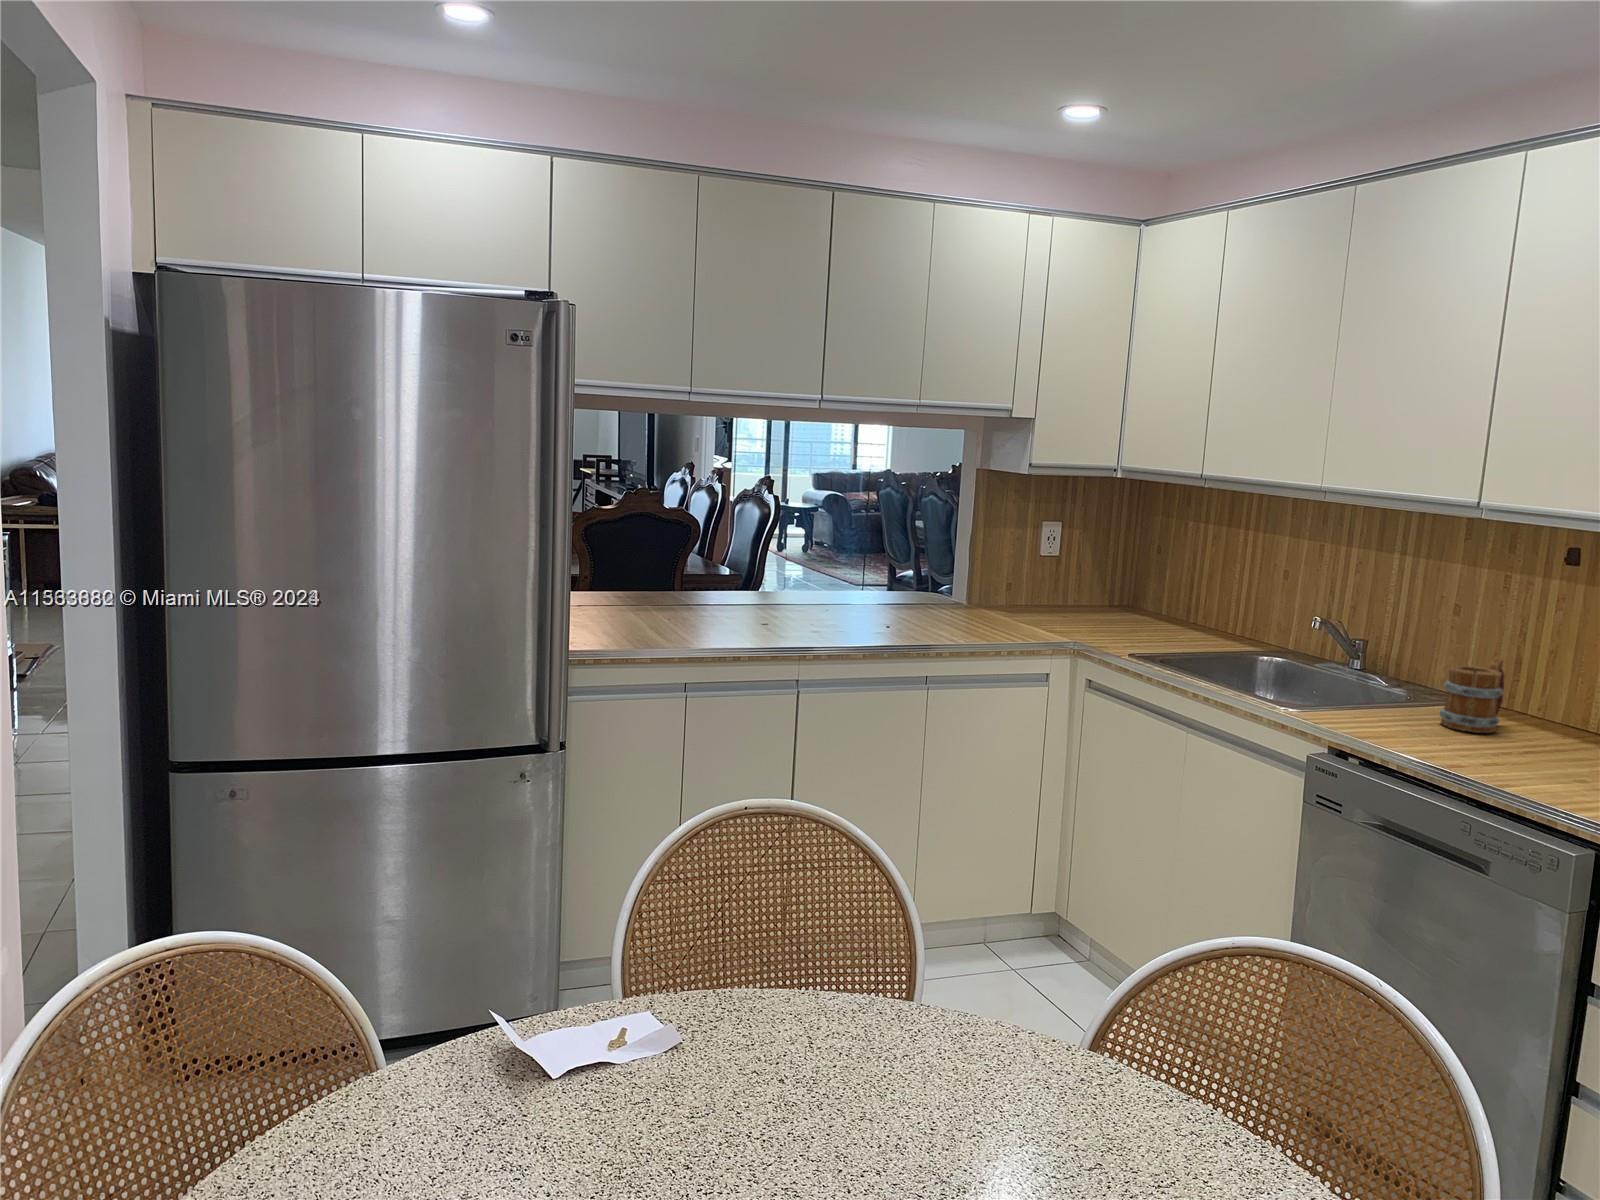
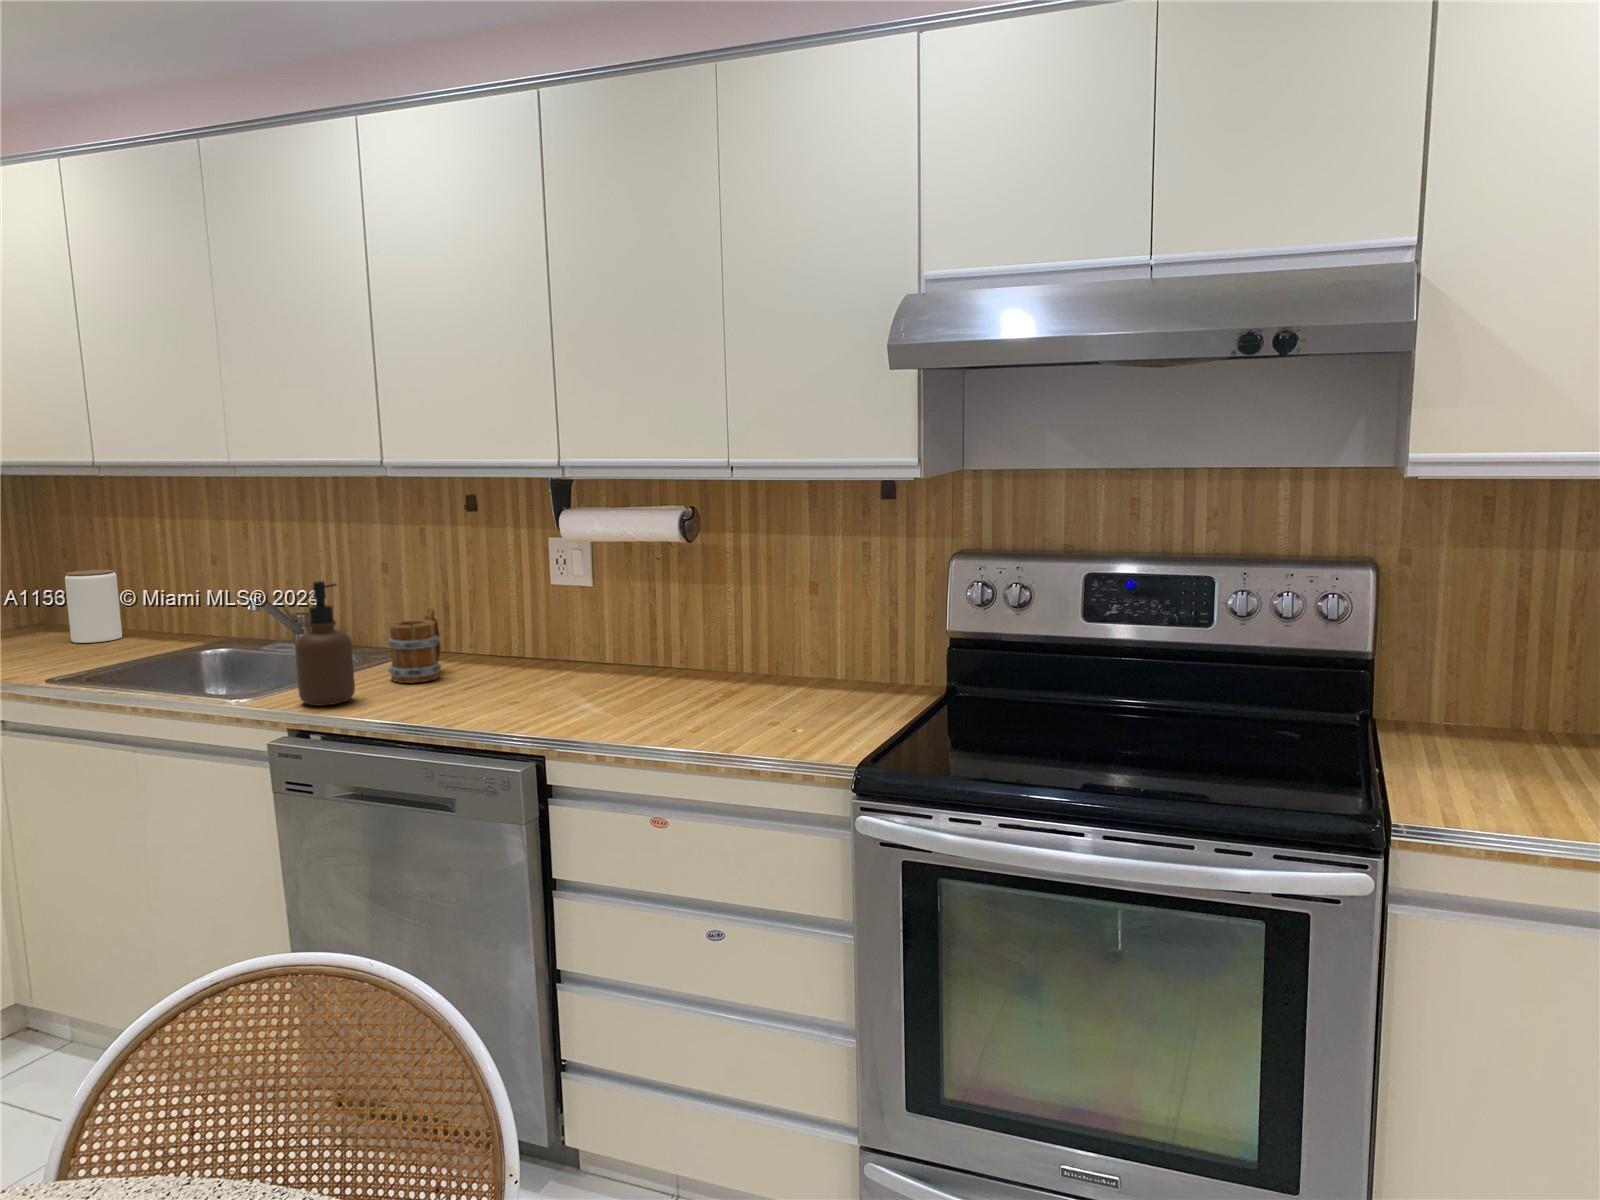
jar: none [1155,569,1200,633] -> present [65,569,122,643]
soap dispenser: none [1344,611,1407,733] -> present [295,581,355,706]

